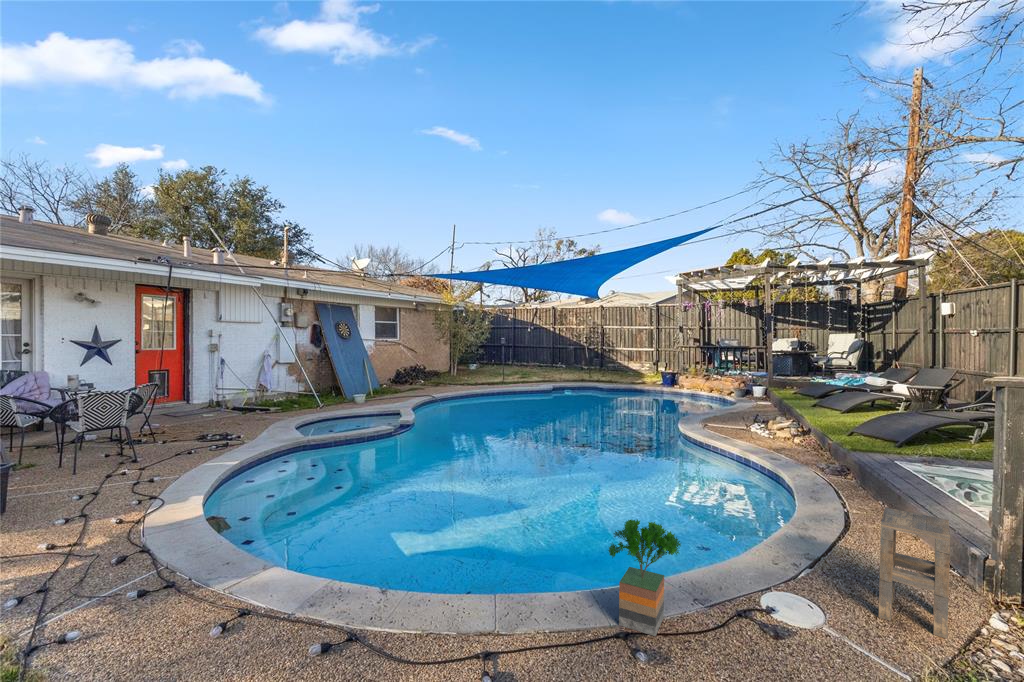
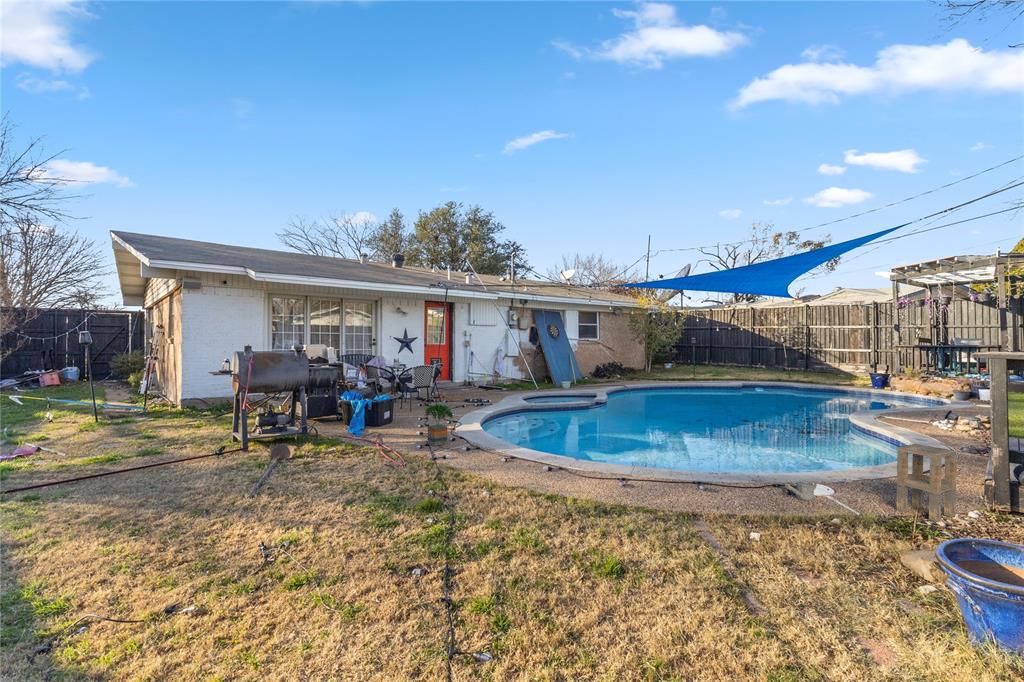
potted tree: present [608,520,681,636] -> present [425,405,453,446]
watering can: none [737,579,770,621] -> present [785,481,817,501]

